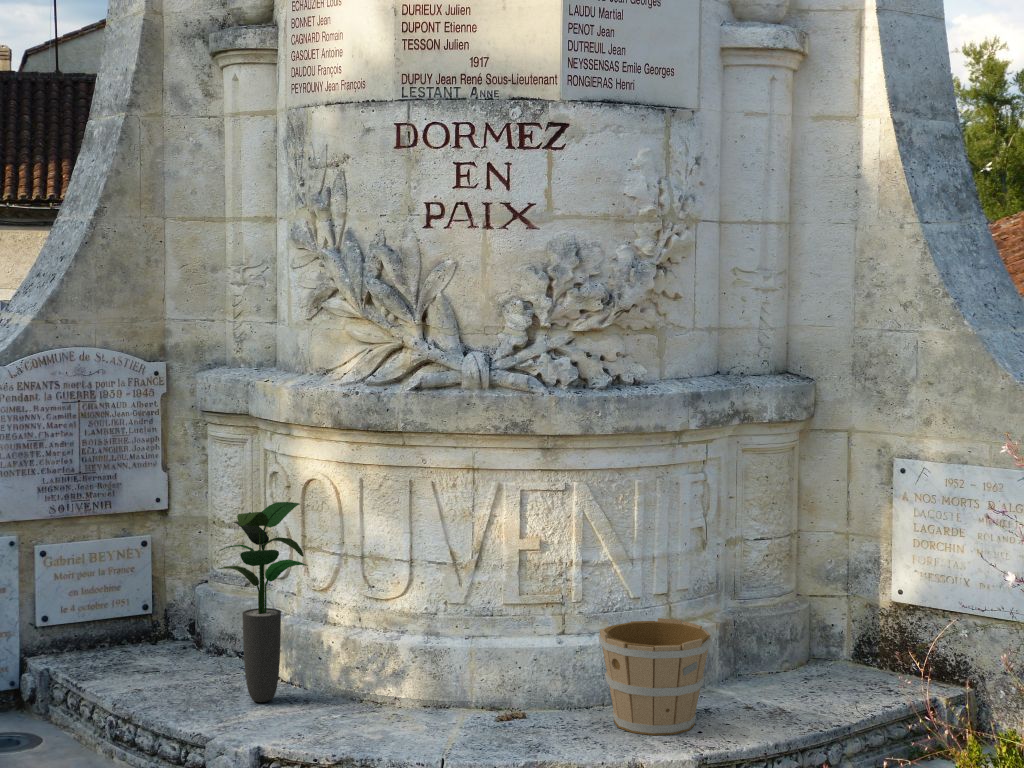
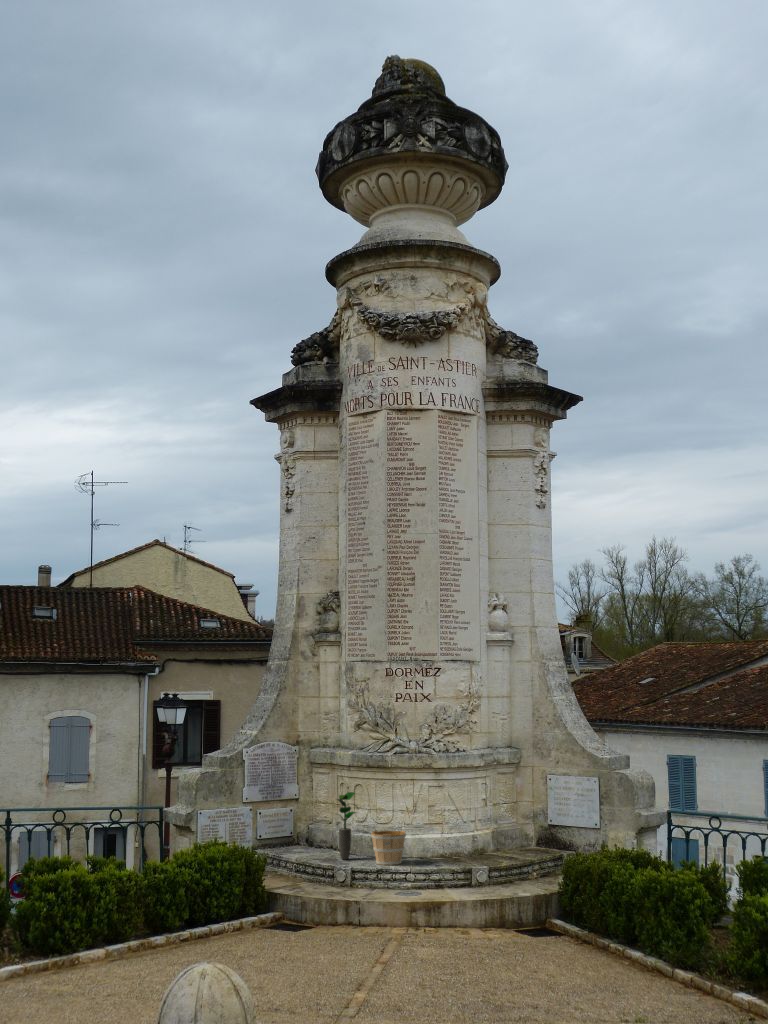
wooden bucket: present [599,618,712,735] -> present [371,830,406,865]

